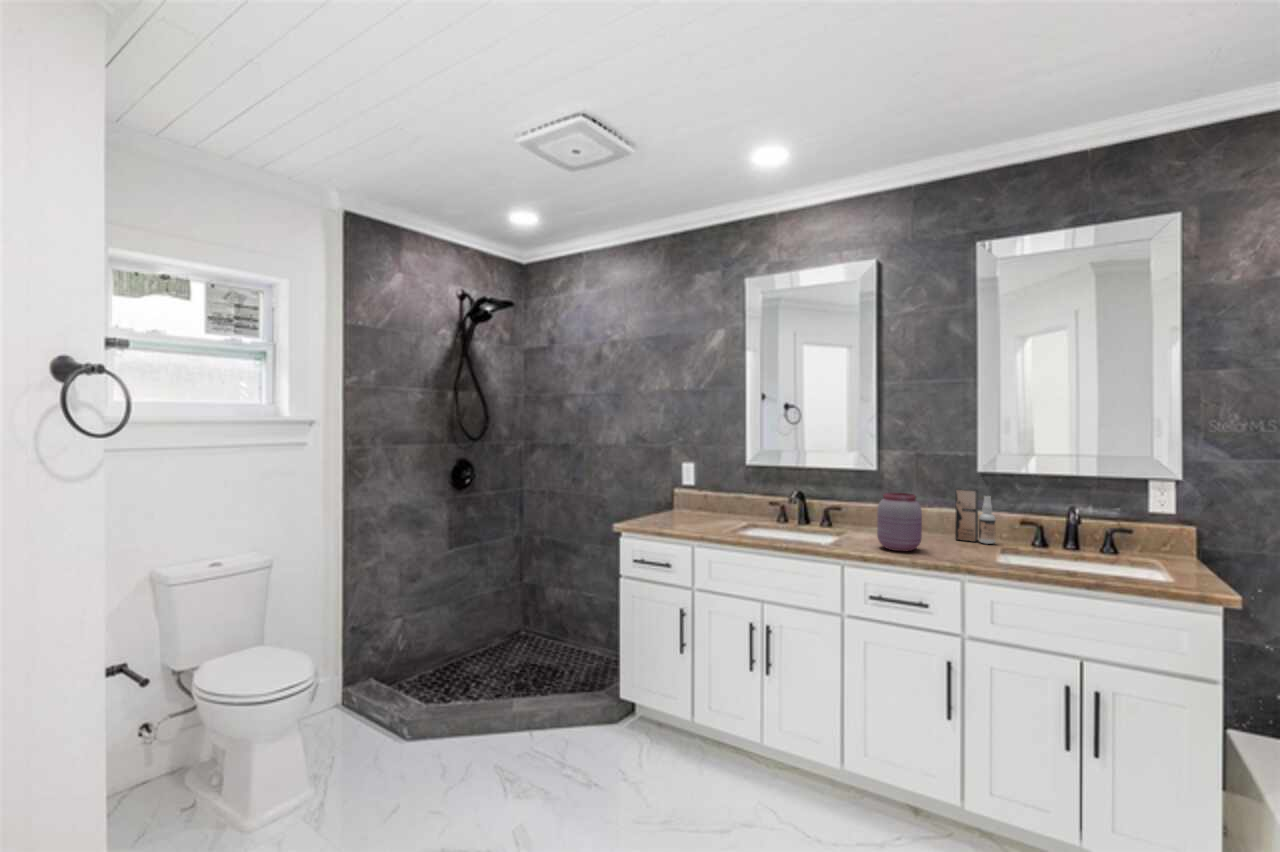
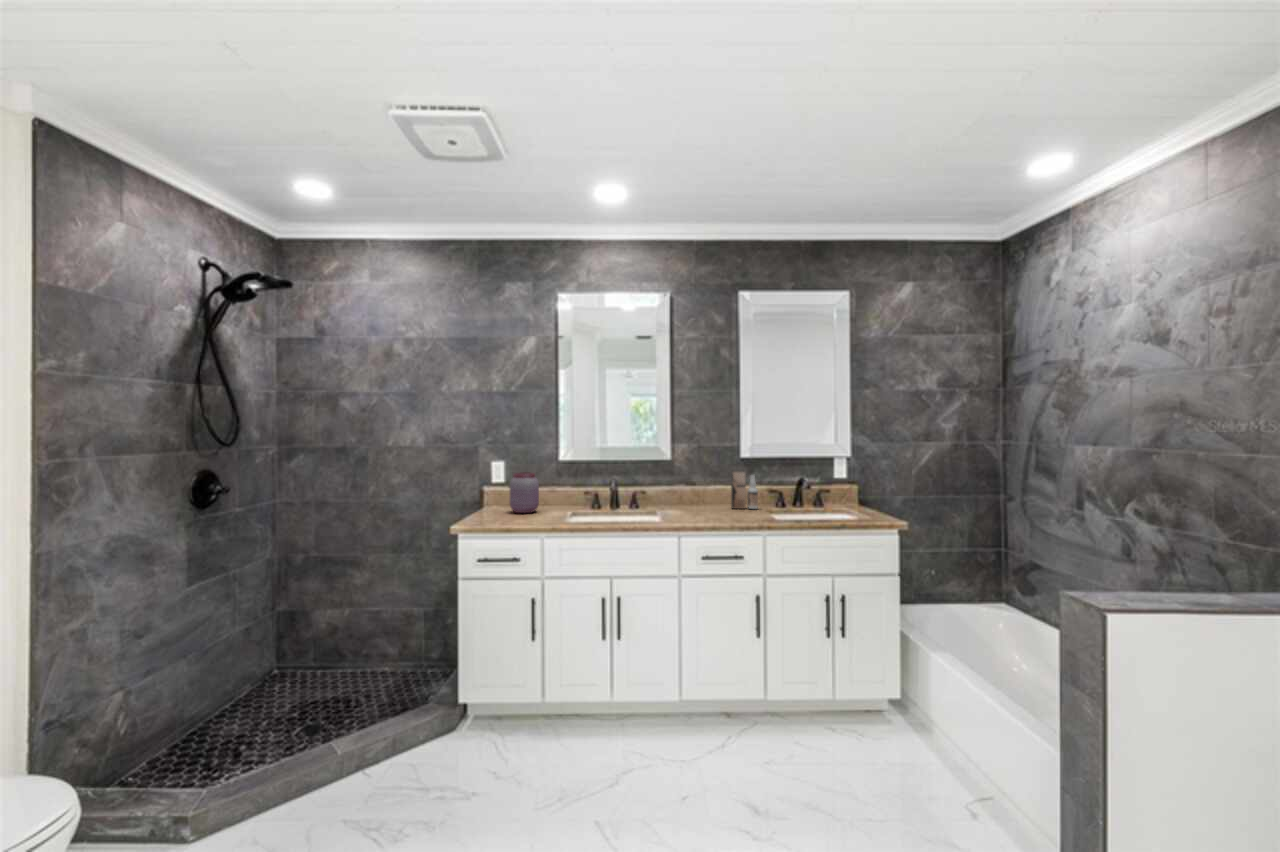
jar: present [877,493,922,551] -> present [510,473,539,513]

